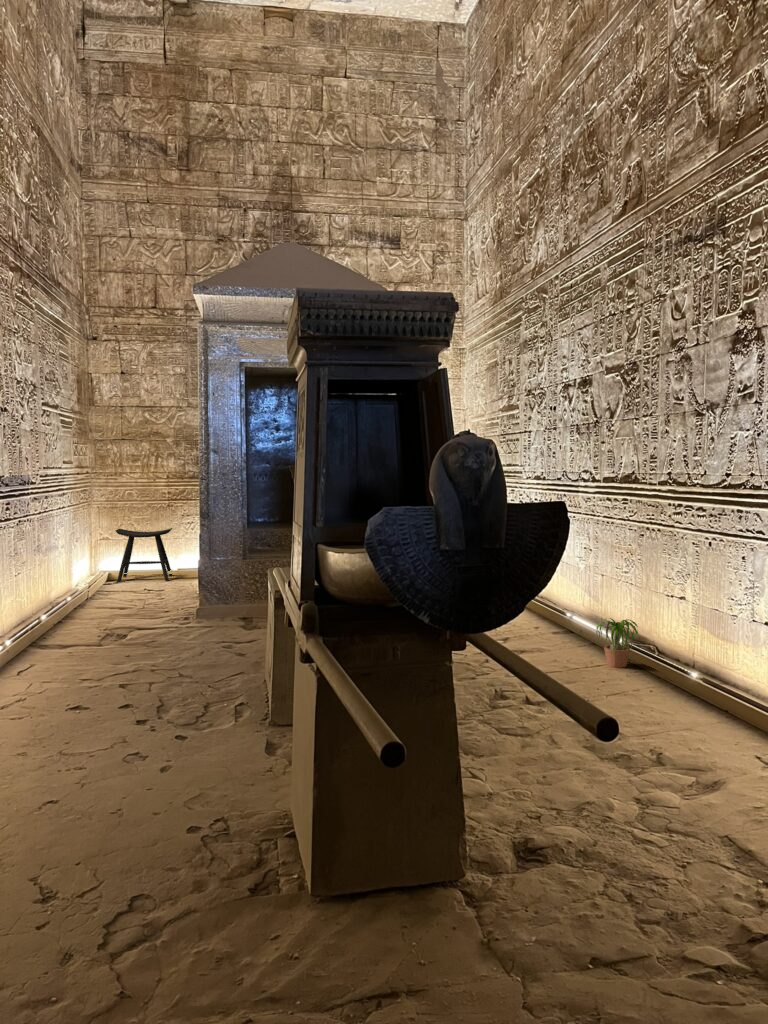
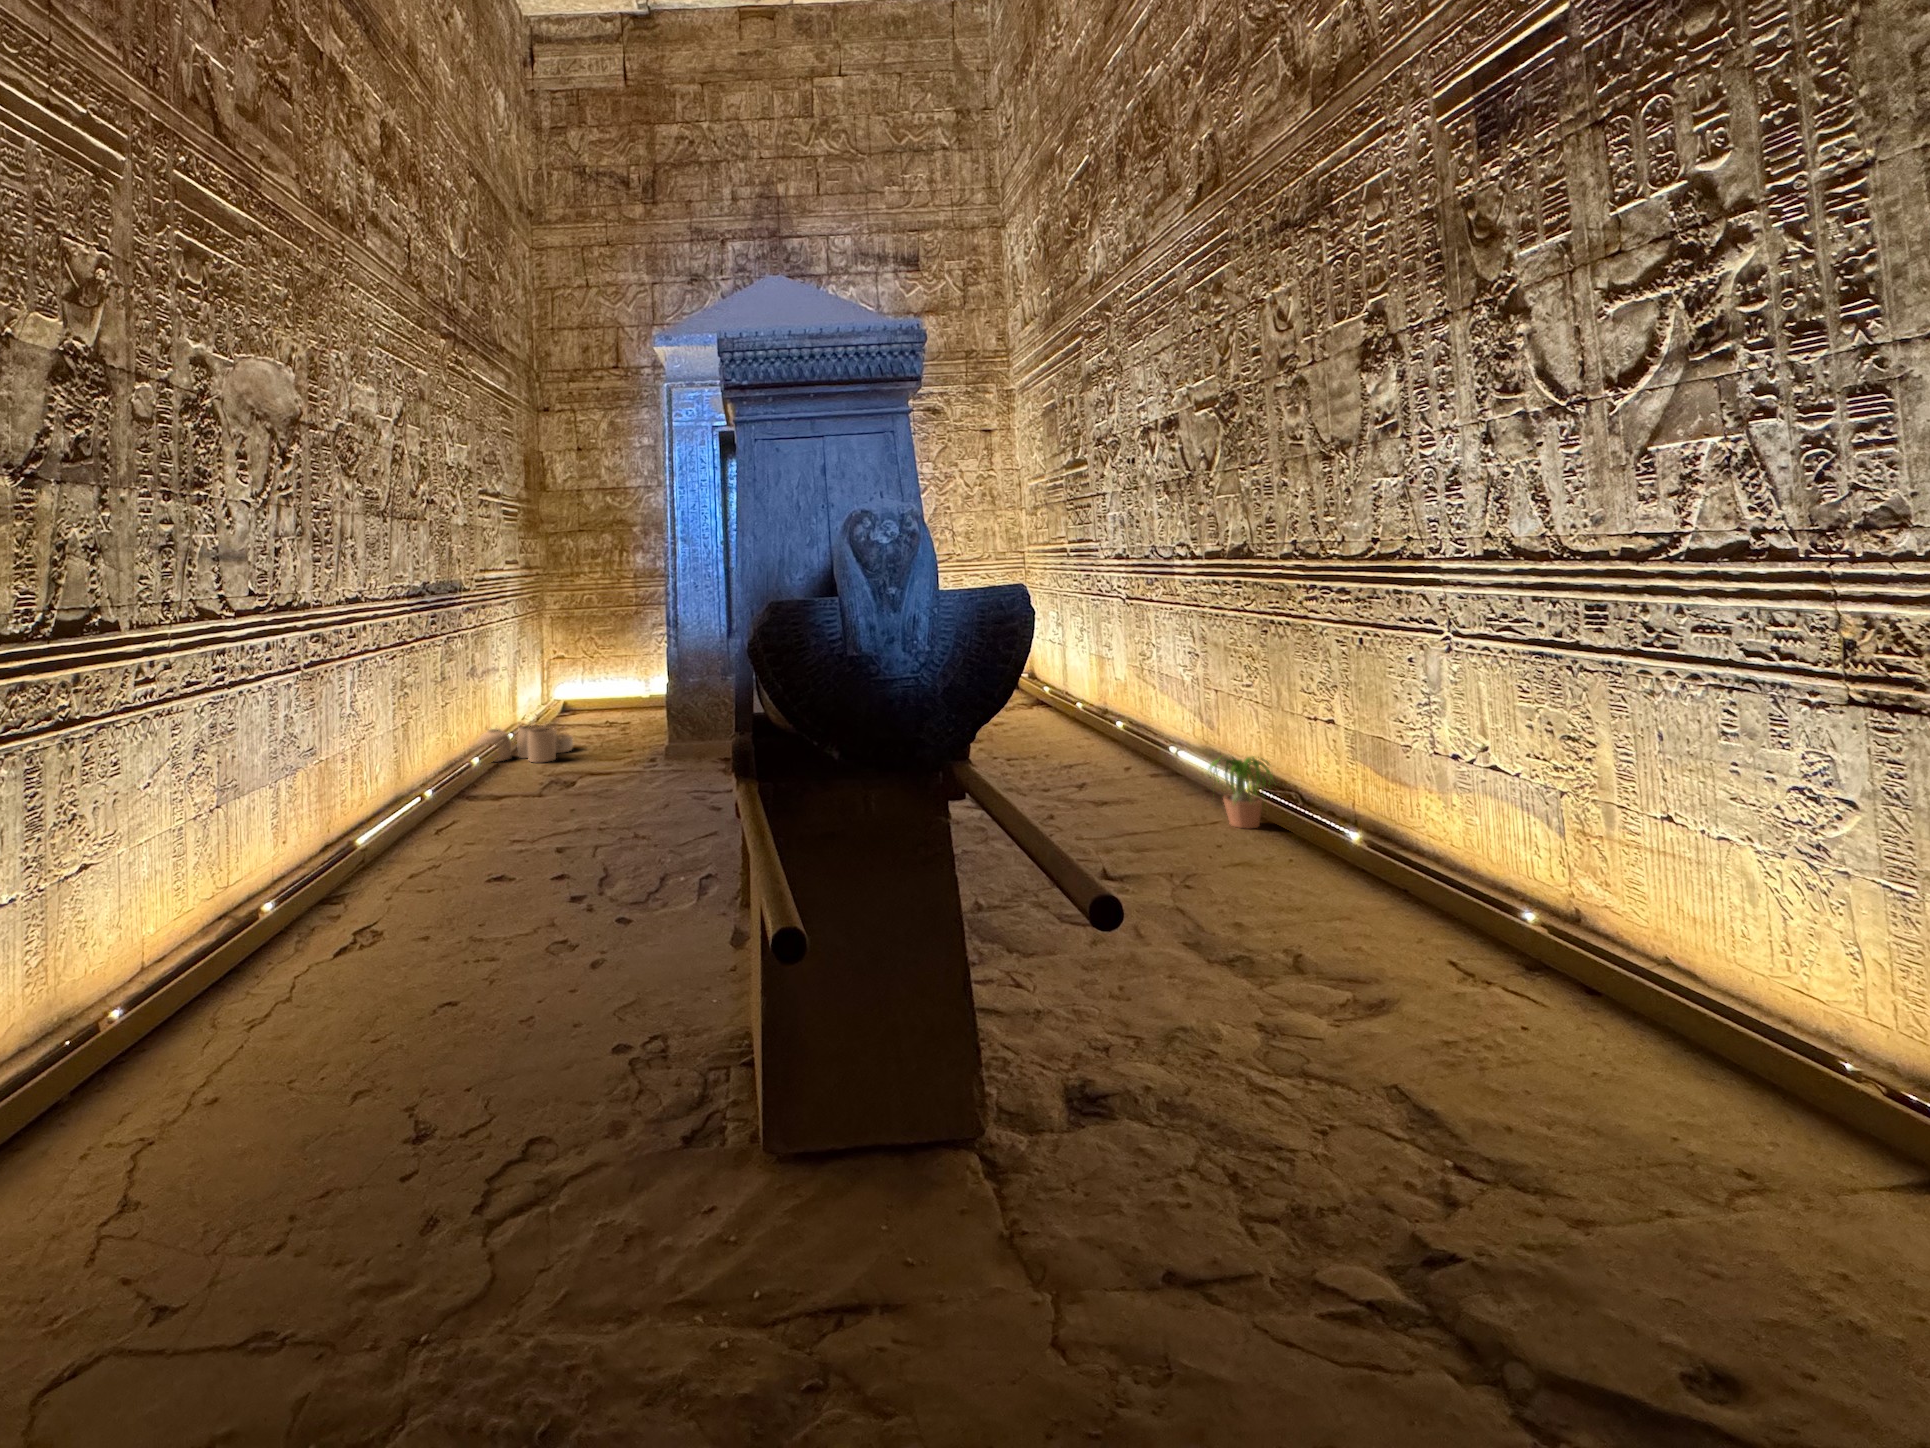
stool: present [115,528,172,582] -> none [565,643,637,716]
woven basket: none [46,588,125,620] -> present [478,723,573,762]

